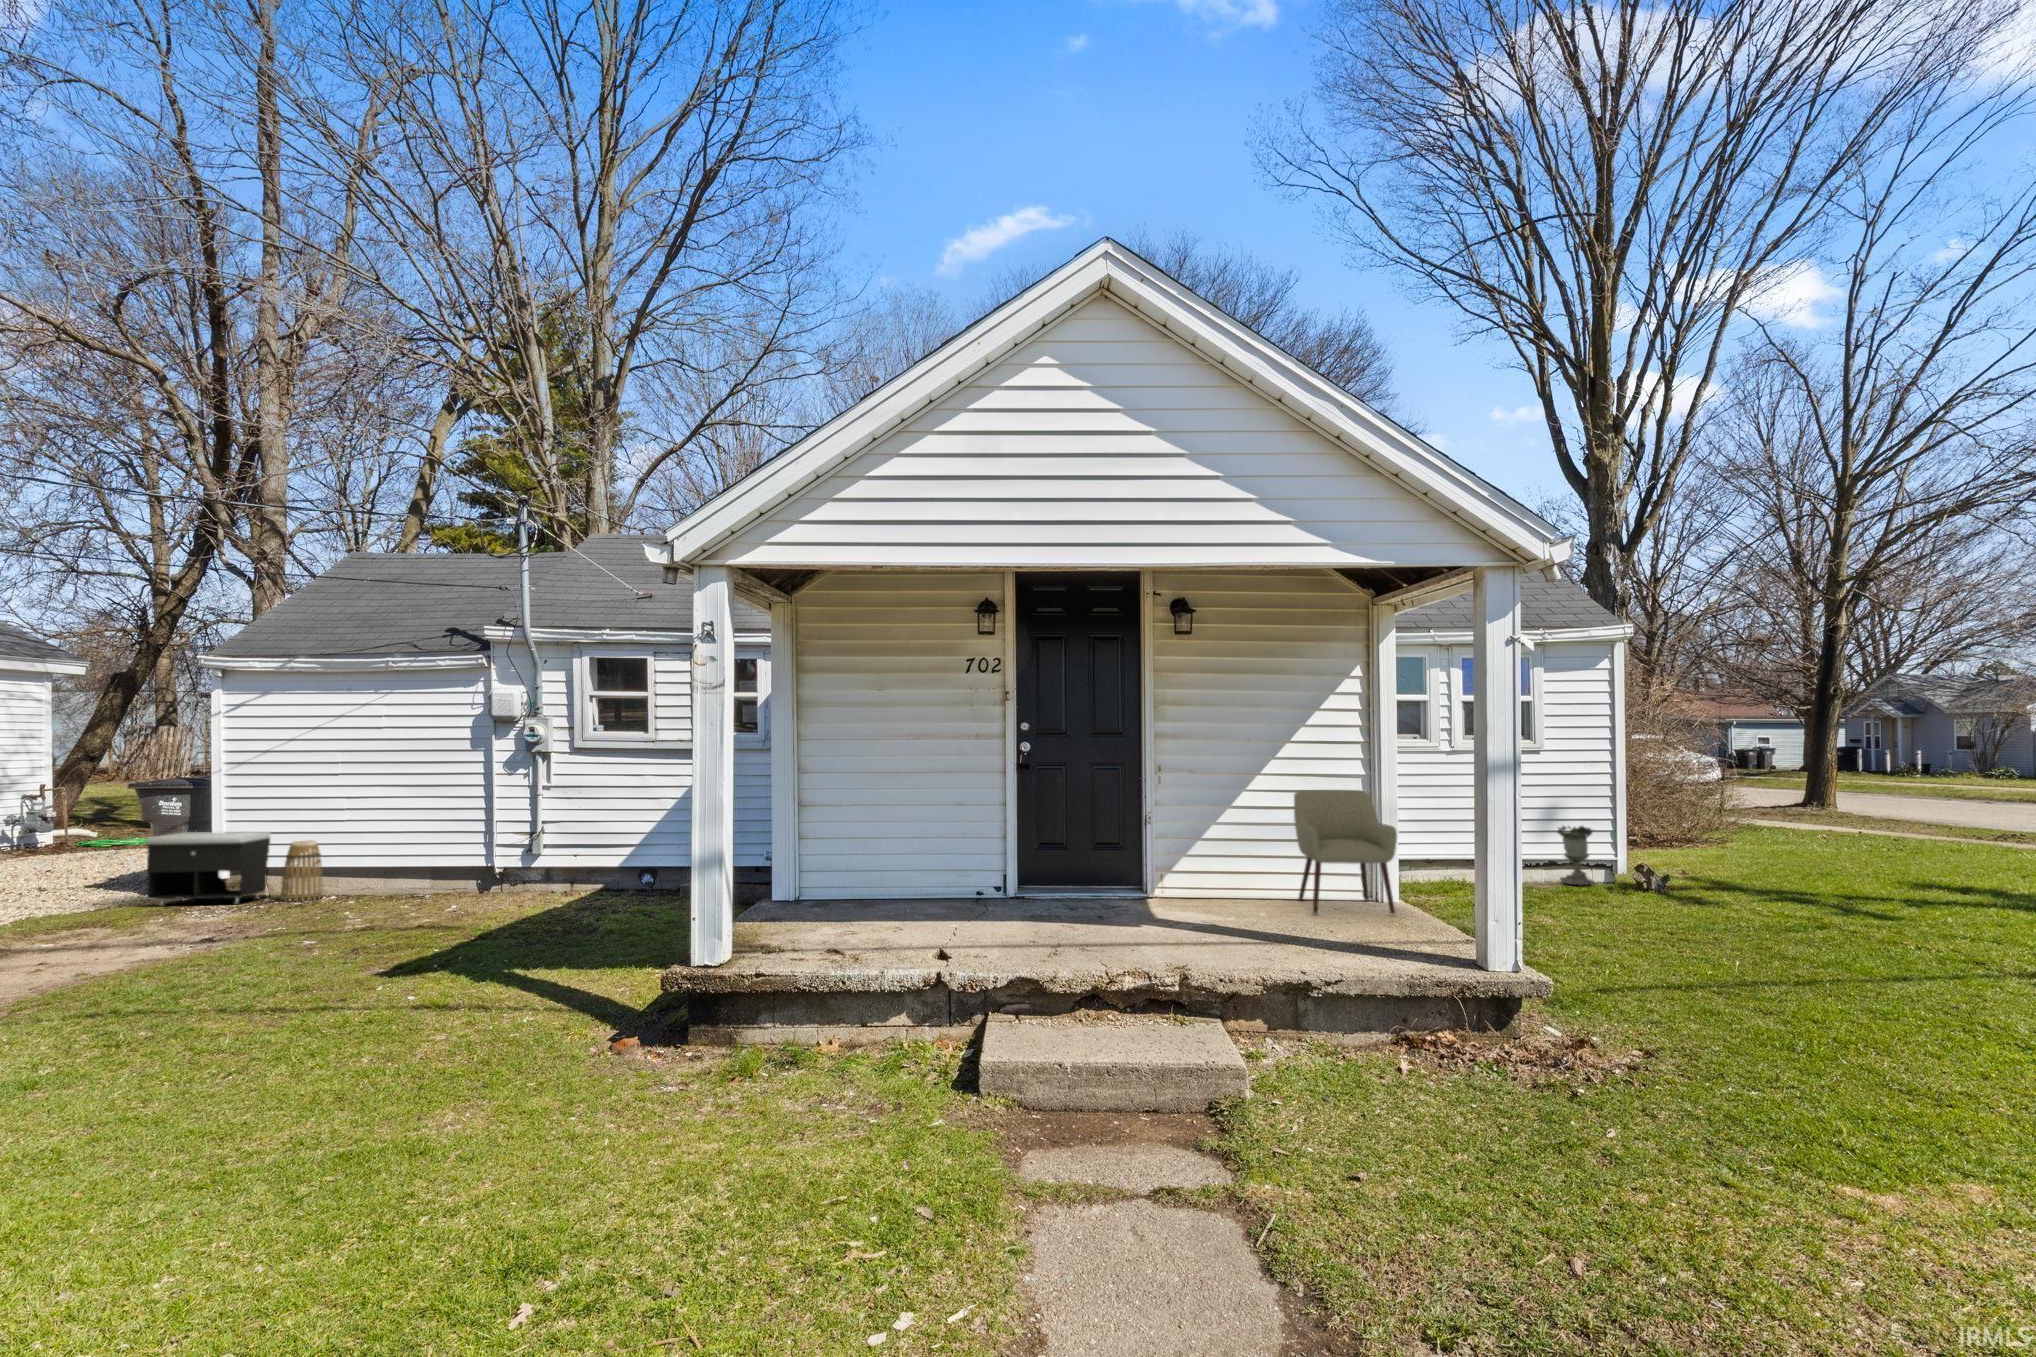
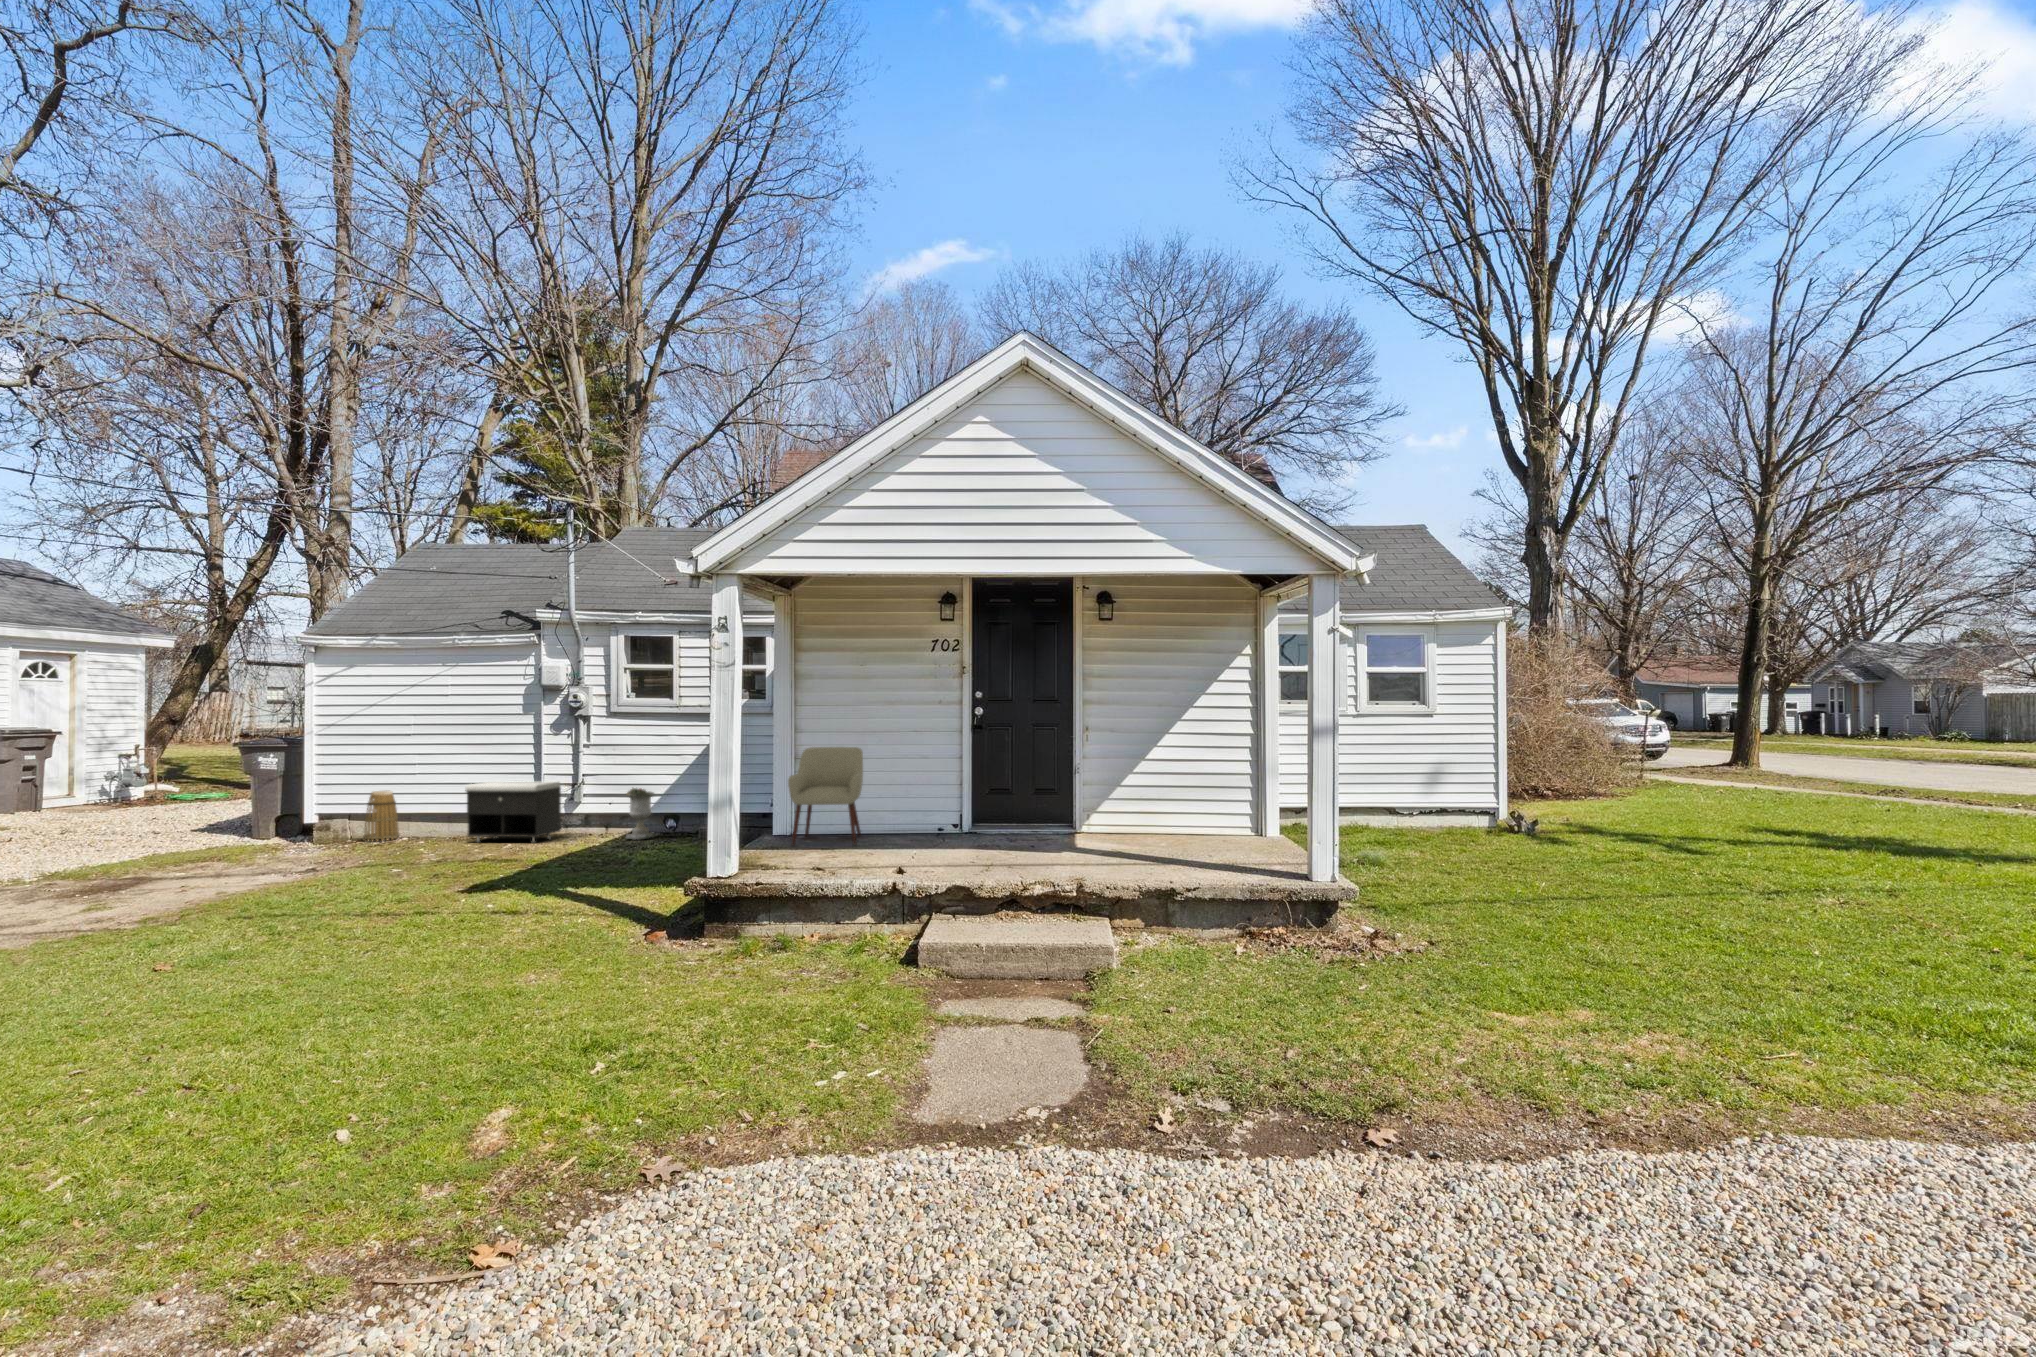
chair: present [1294,790,1397,914] -> present [788,747,863,845]
planter: present [1558,826,1594,886] -> present [626,788,654,840]
storage bench: present [146,831,270,906] -> present [465,781,561,842]

